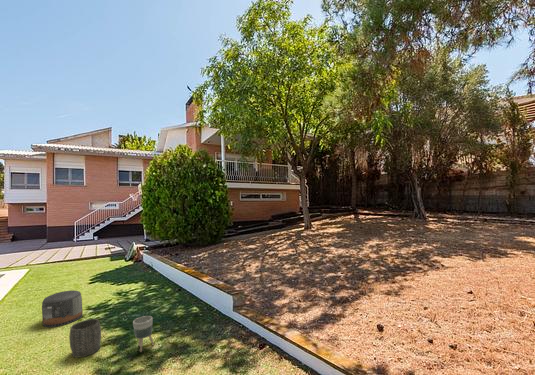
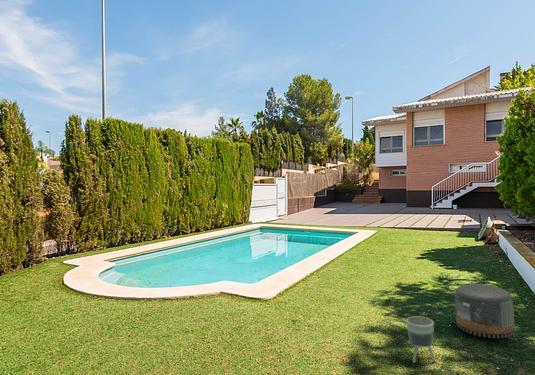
pouf: present [42,290,83,327] -> present [455,284,514,338]
woven basket: present [69,319,101,358] -> none [347,295,380,336]

